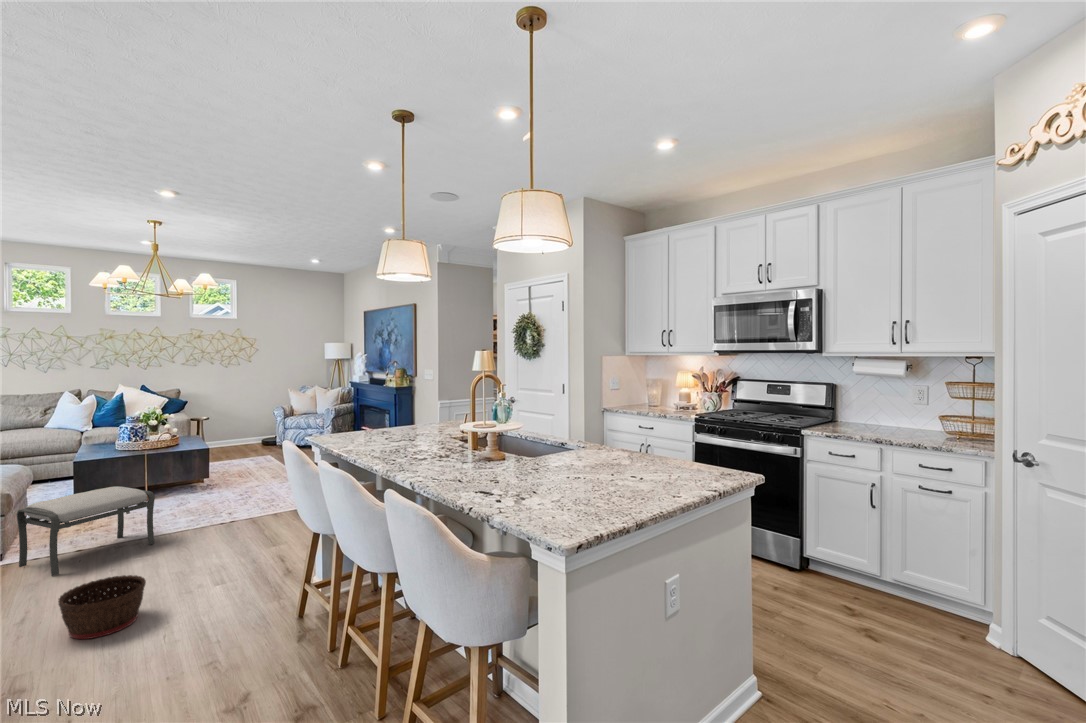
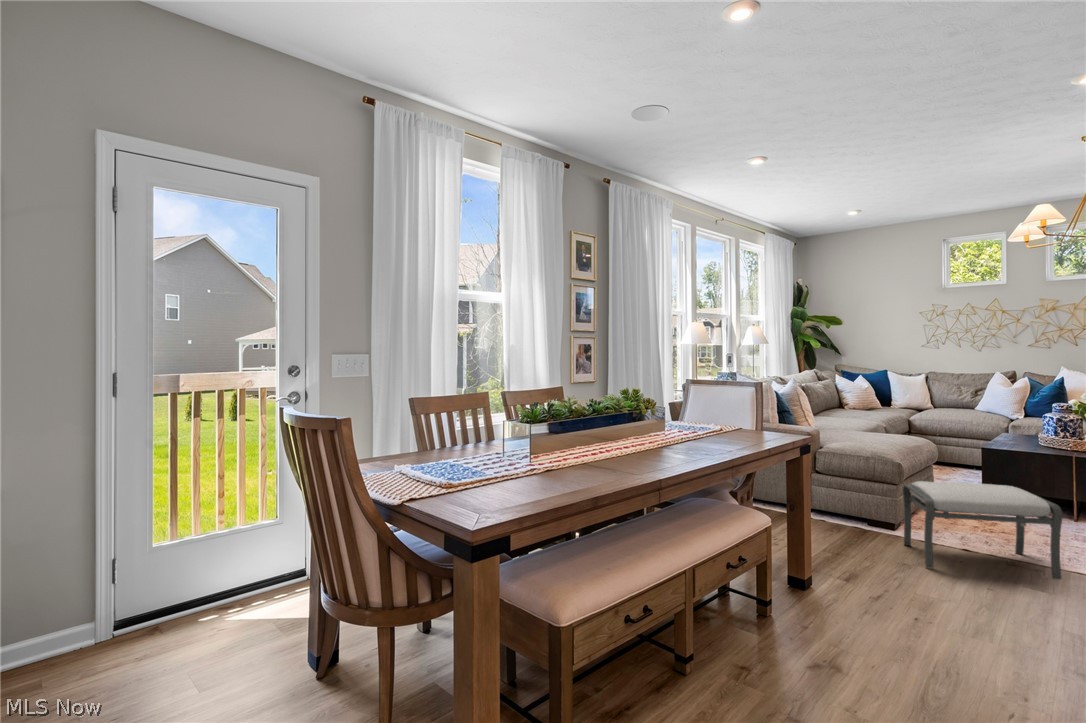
basket: present [58,575,146,639] -> none [896,590,1005,676]

